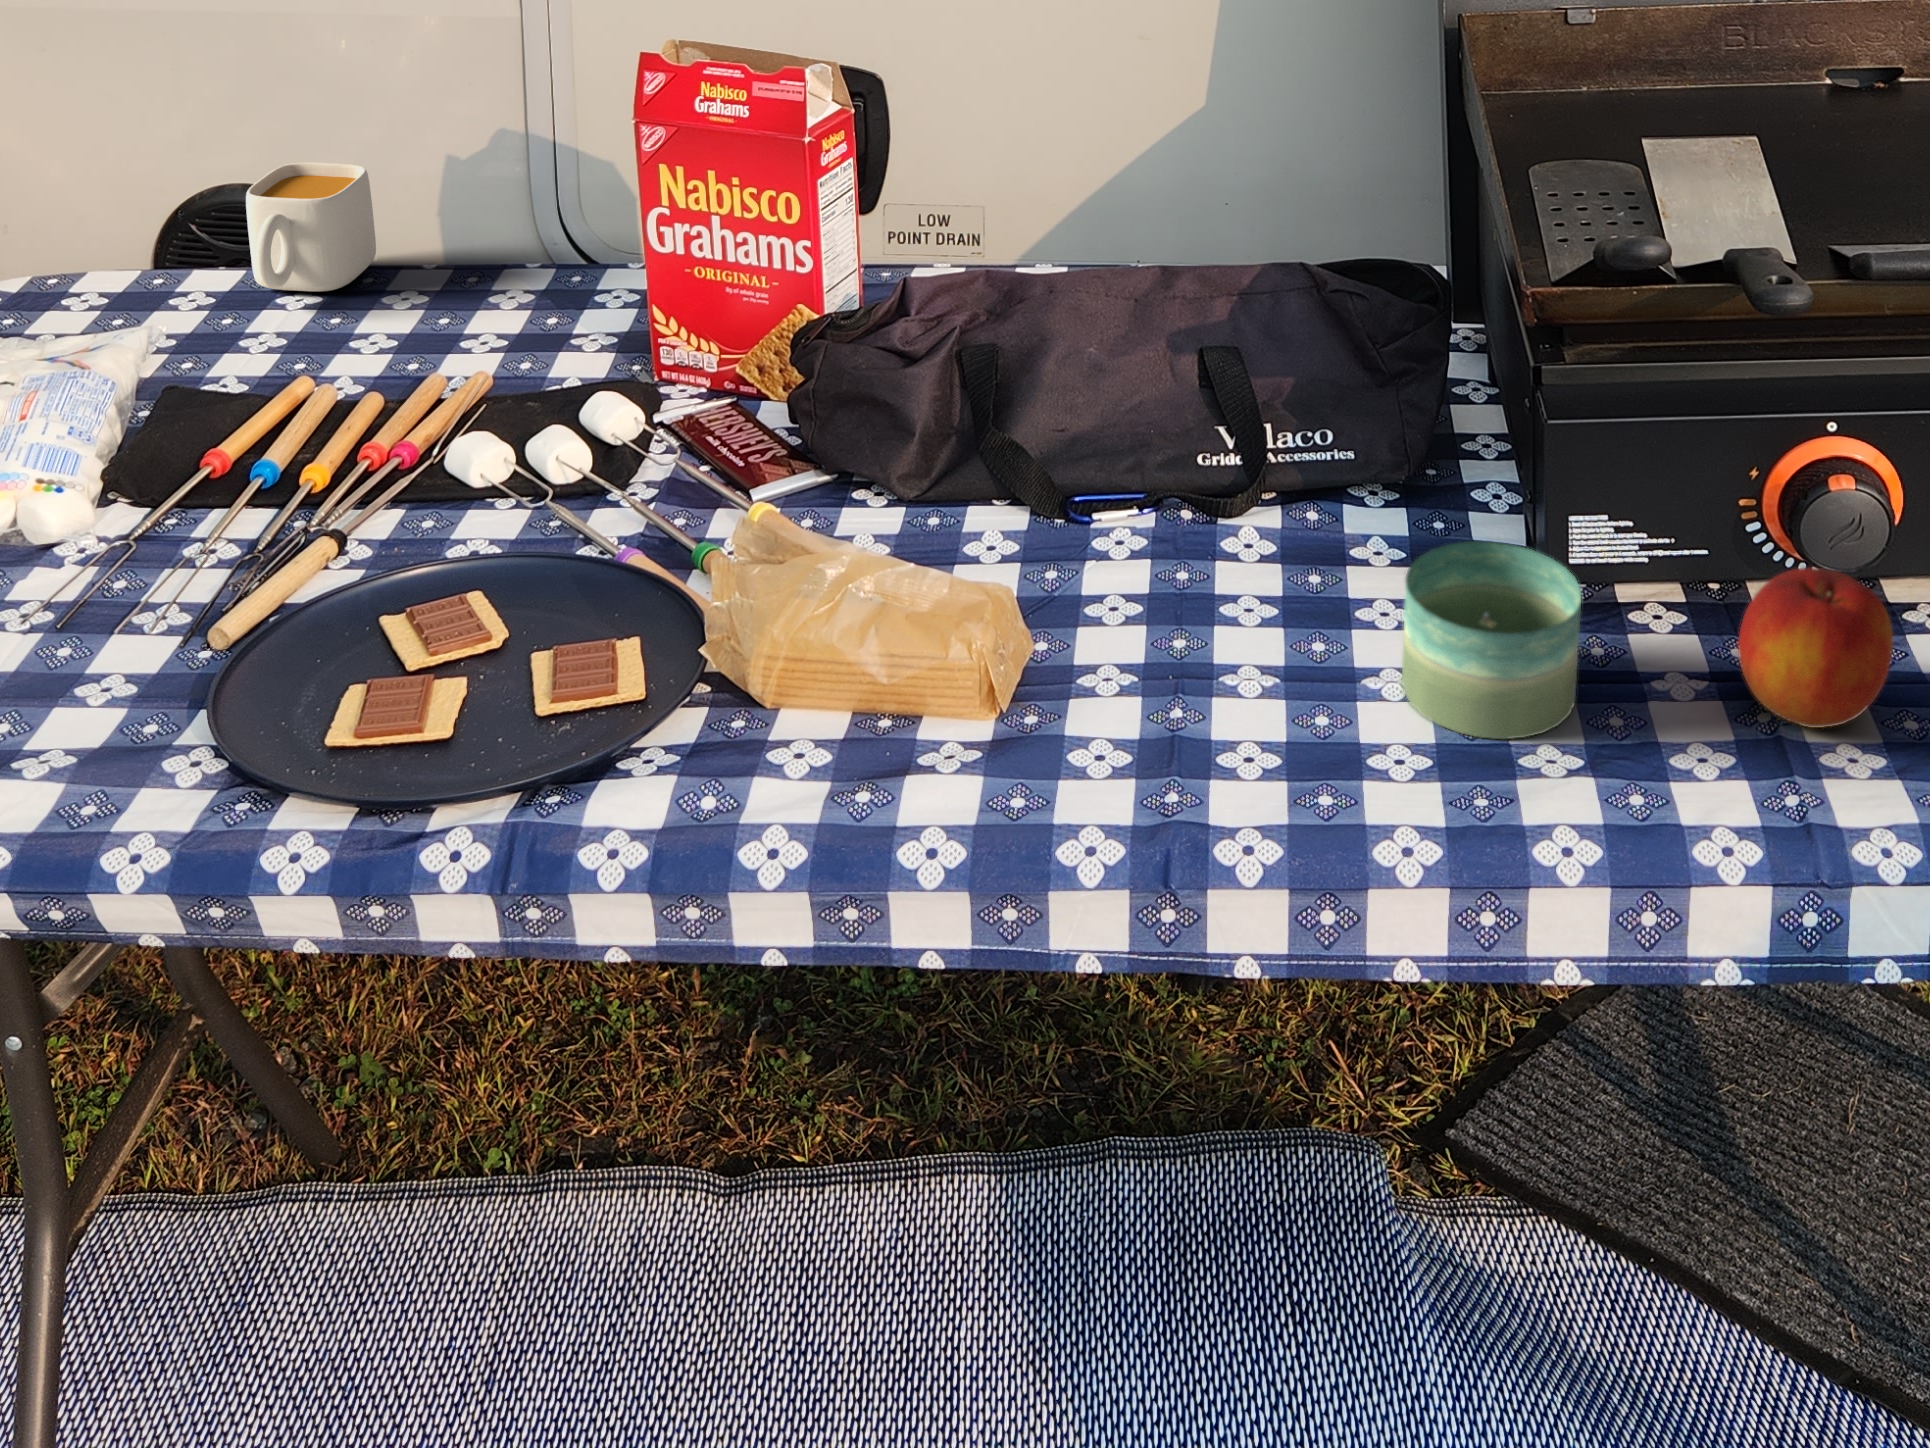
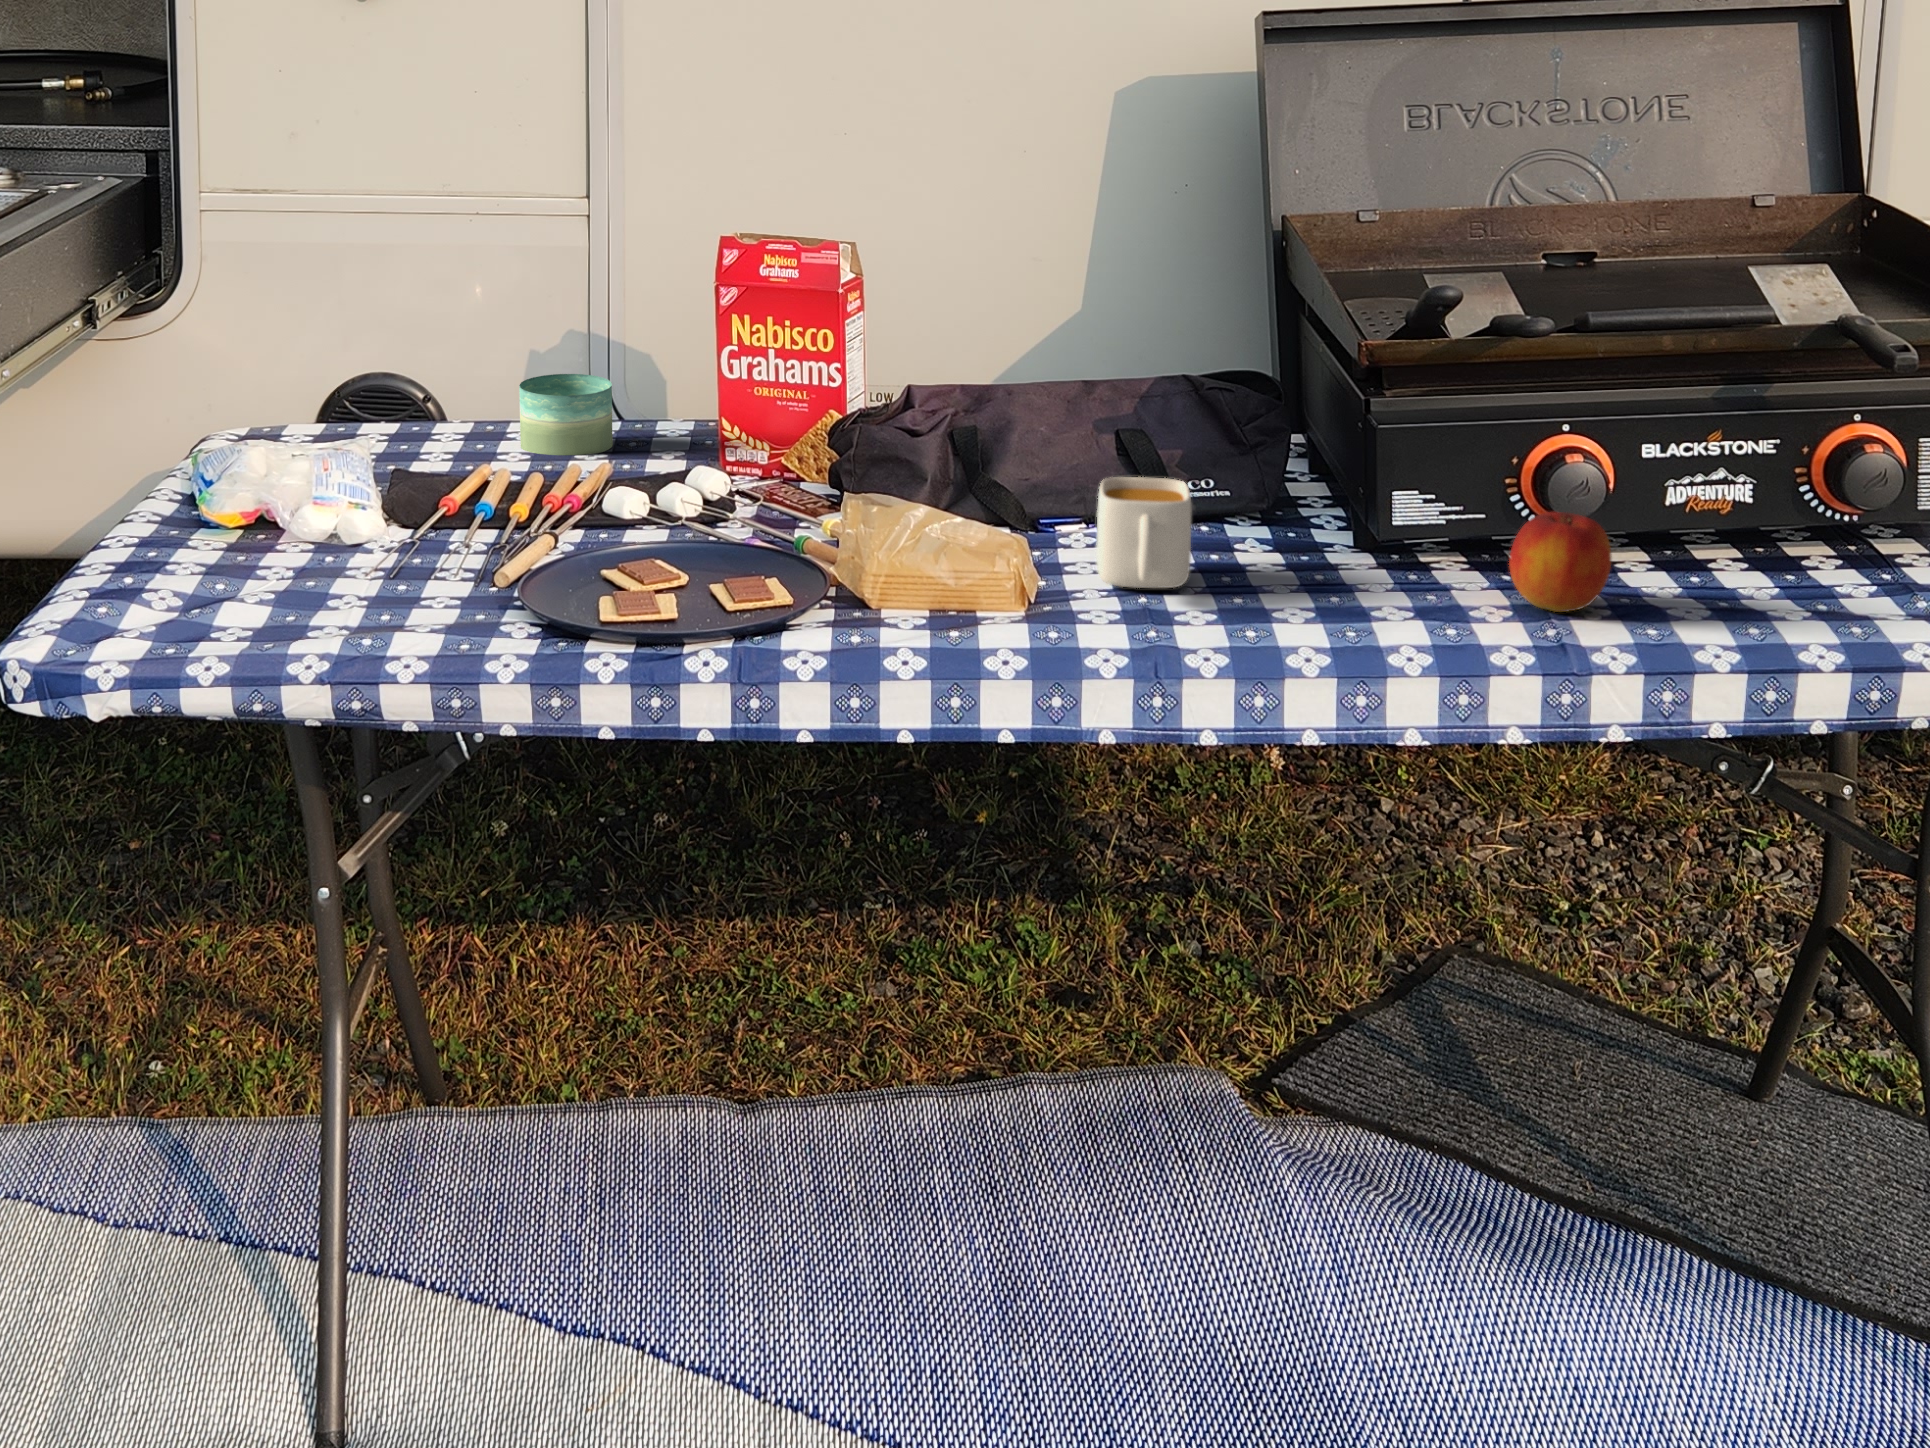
mug: present [246,163,376,291] -> present [1096,477,1191,588]
candle: present [1402,541,1581,739] -> present [519,374,613,455]

